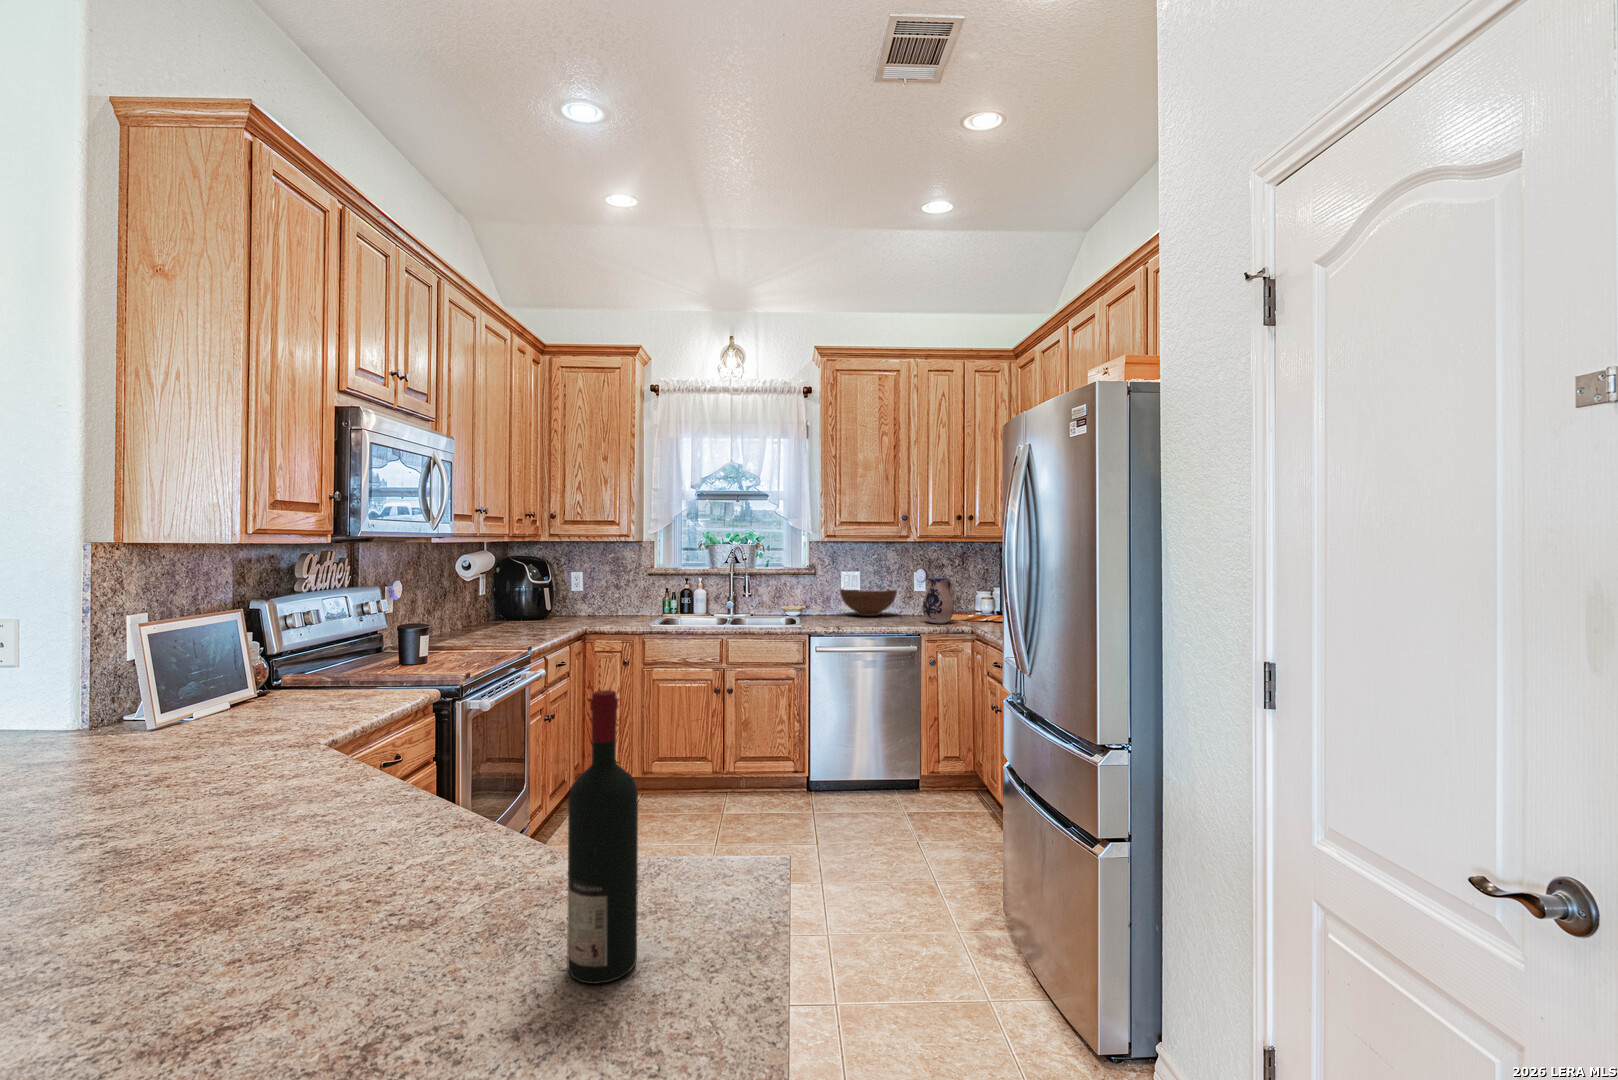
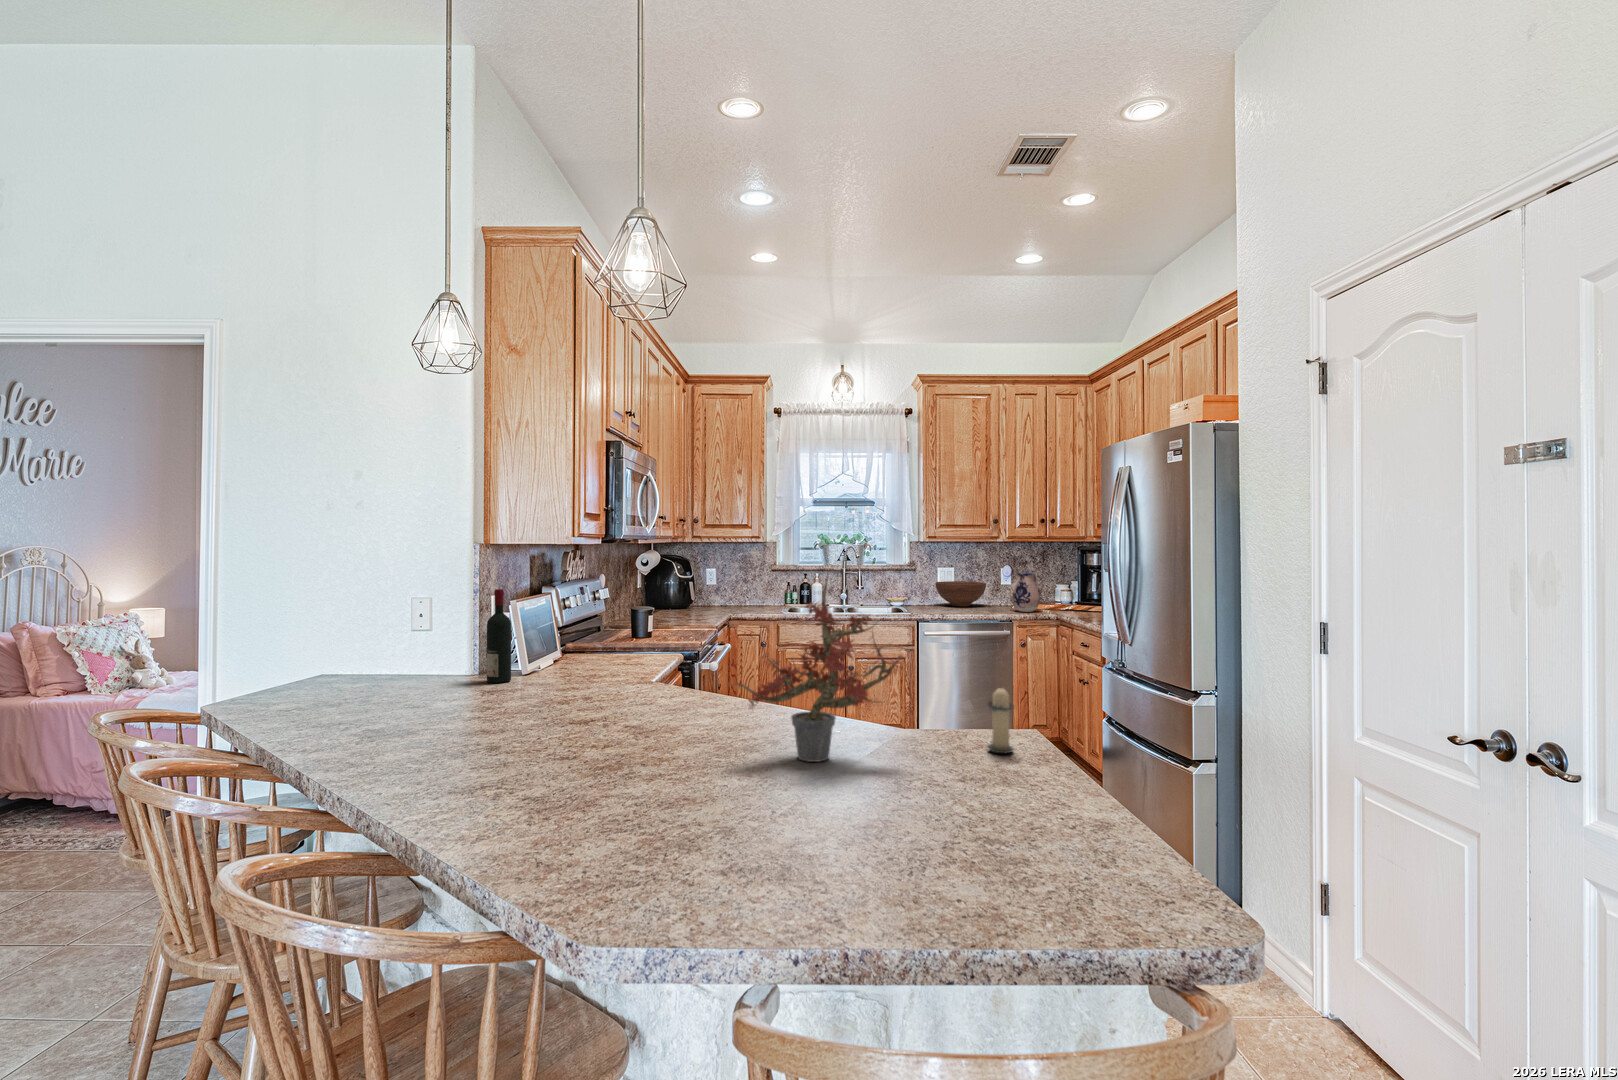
potted plant: none [151,594,522,957] -> present [733,576,902,762]
wine bottle: present [567,690,638,984] -> present [487,589,511,683]
candle: none [679,794,738,924] -> present [988,688,1014,753]

